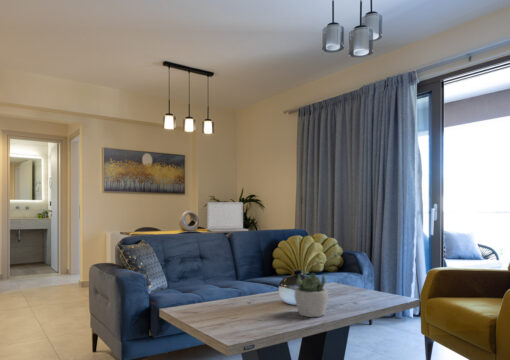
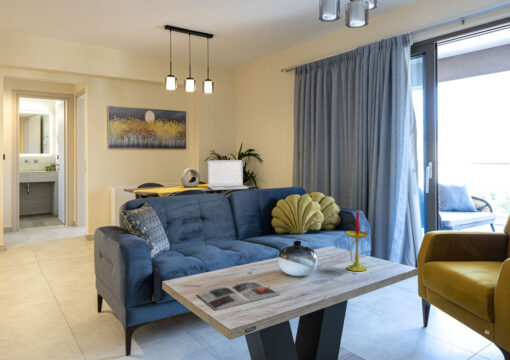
candle: none [345,239,369,302] -> present [346,212,369,271]
succulent plant: present [295,273,328,317] -> none [296,248,330,293]
magazine: none [195,307,279,330] -> present [197,280,279,310]

